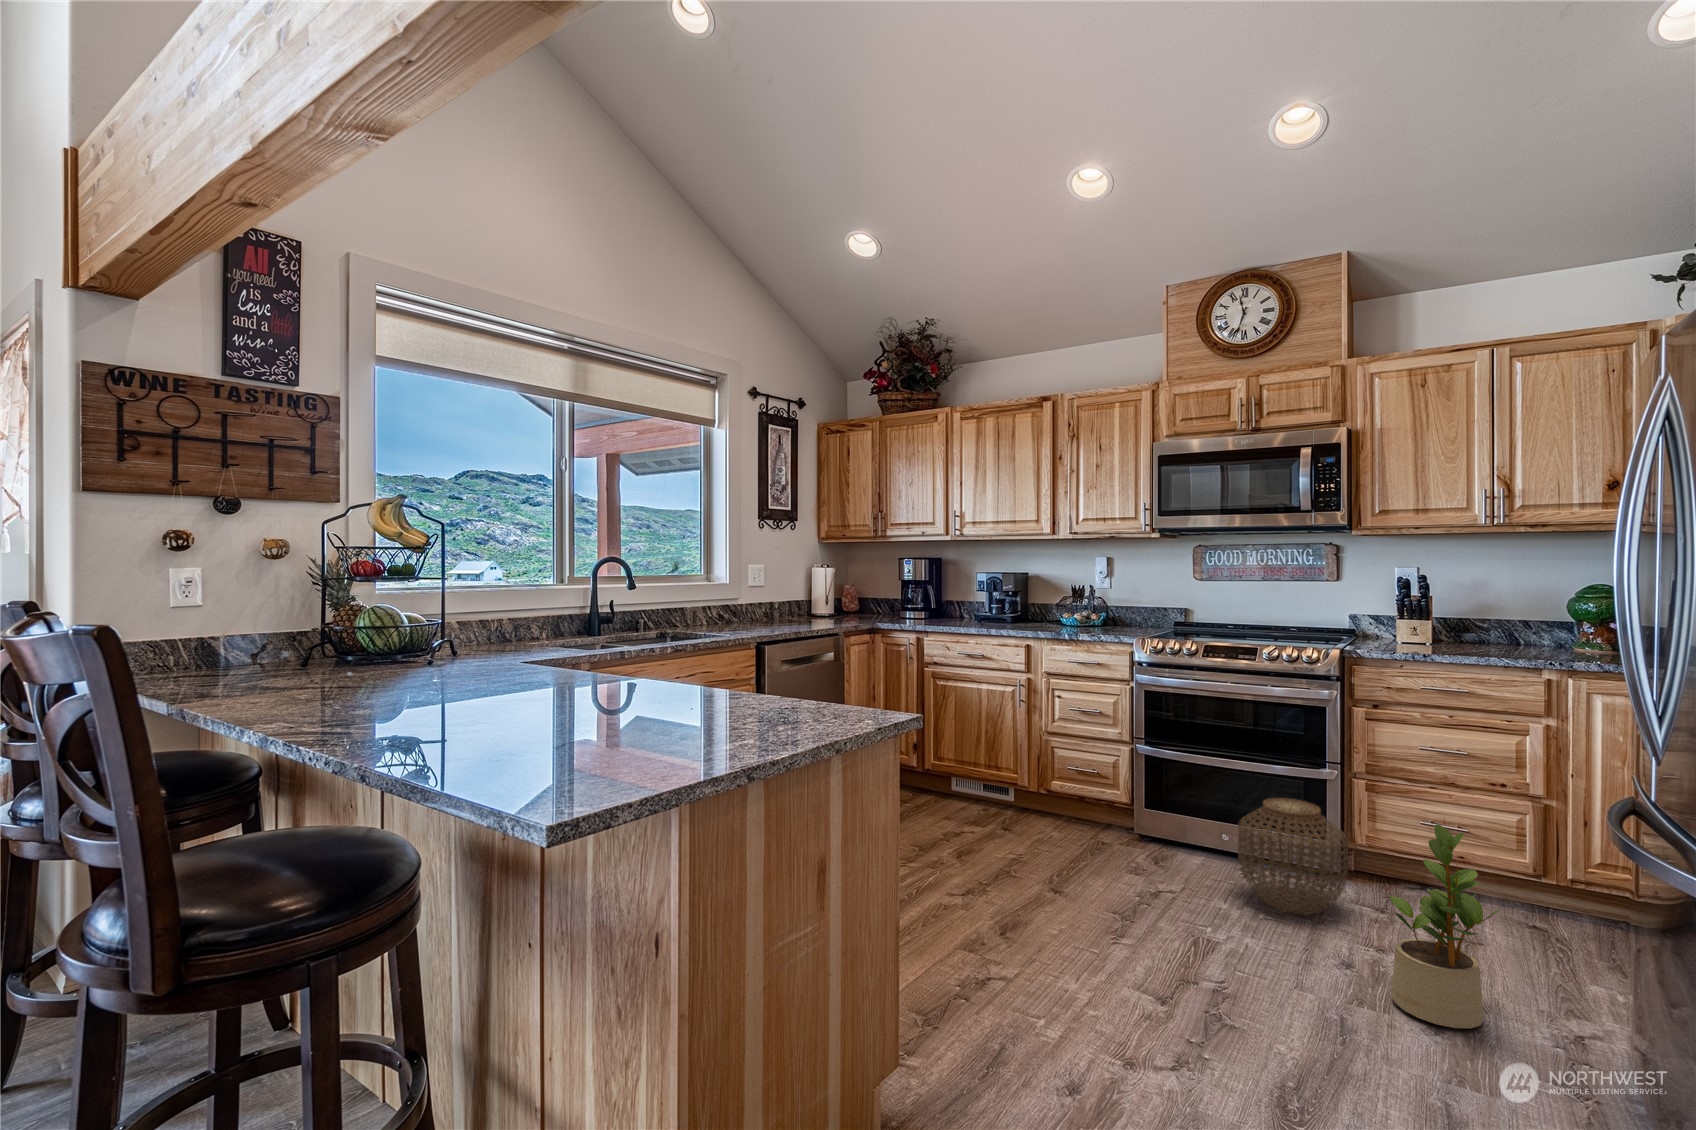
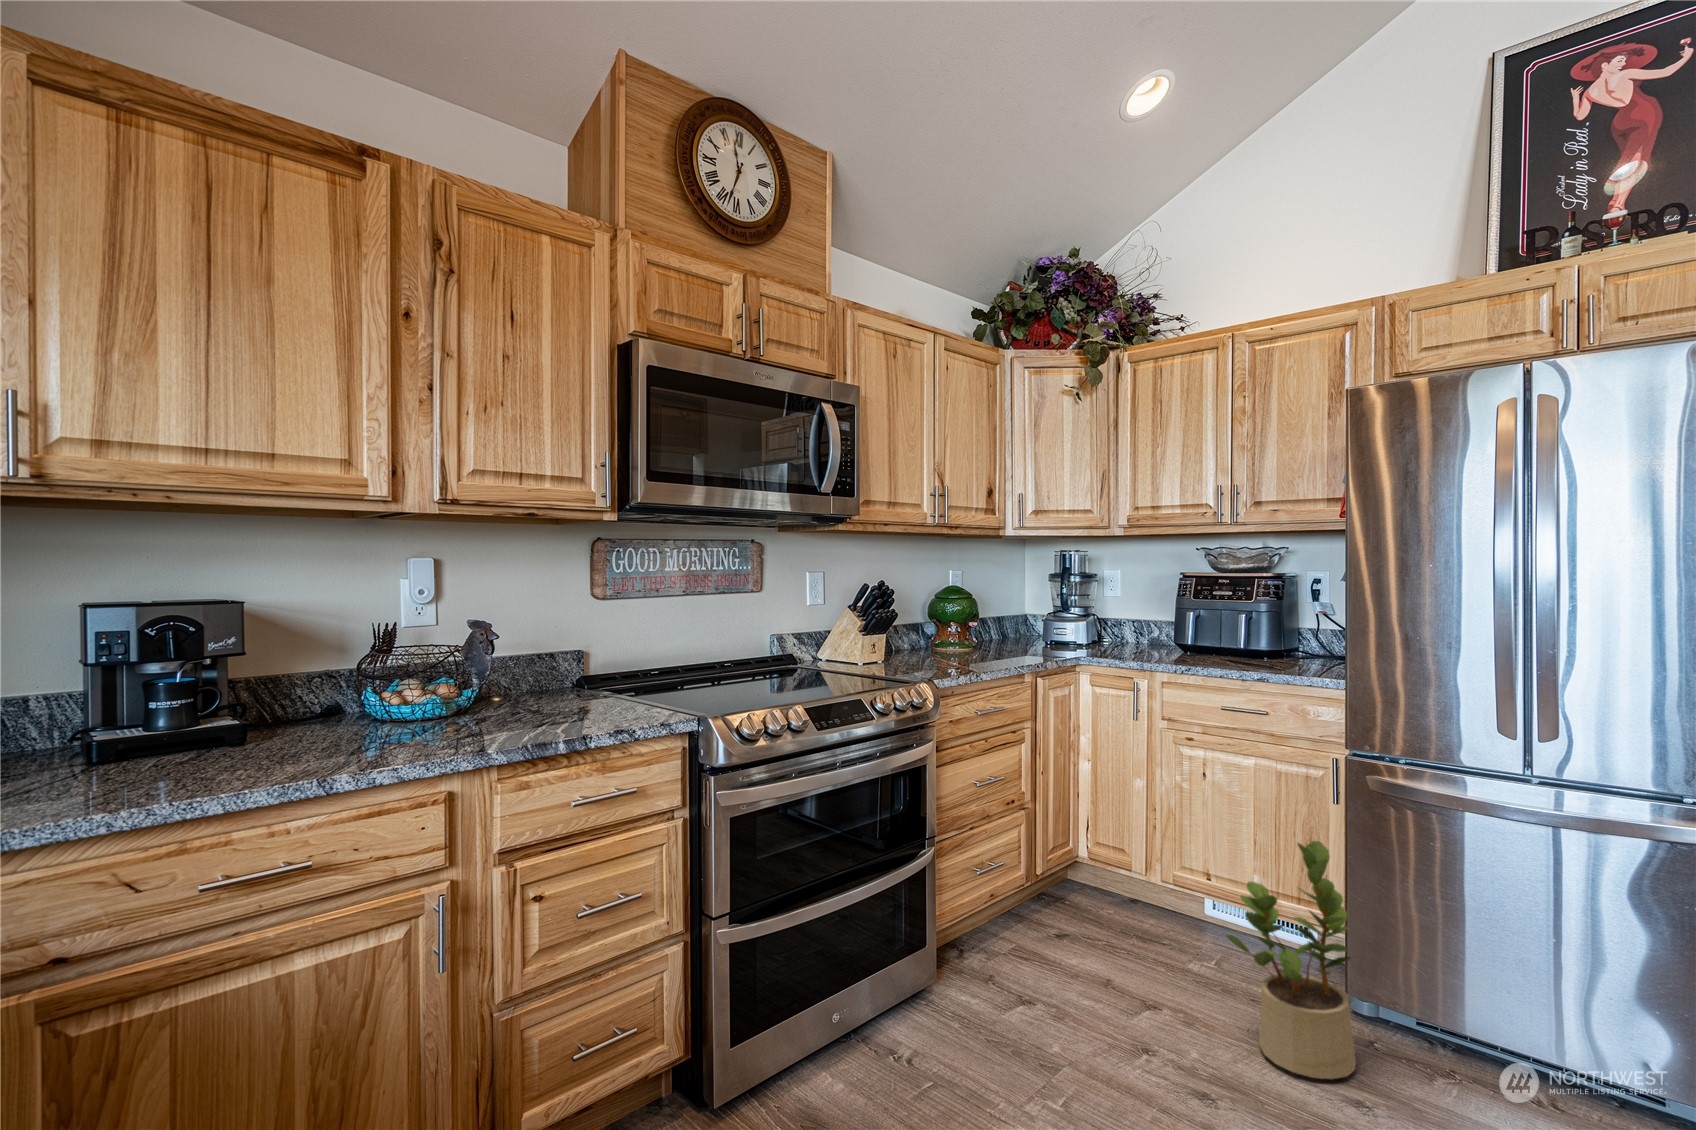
woven basket: present [1238,798,1348,915] -> none [943,891,1085,1071]

